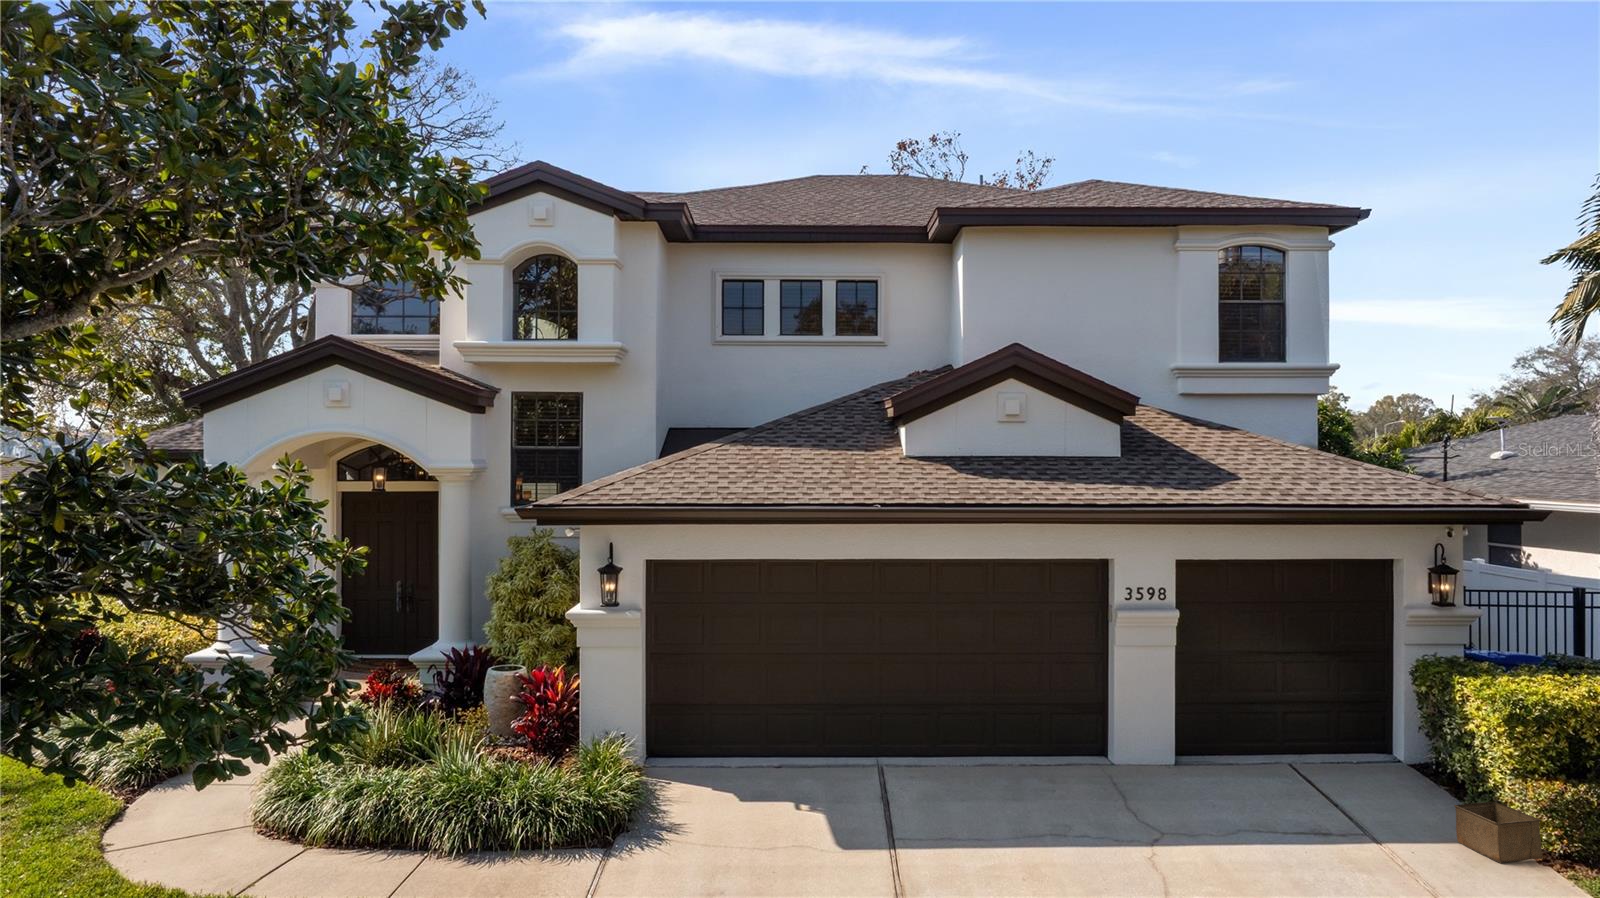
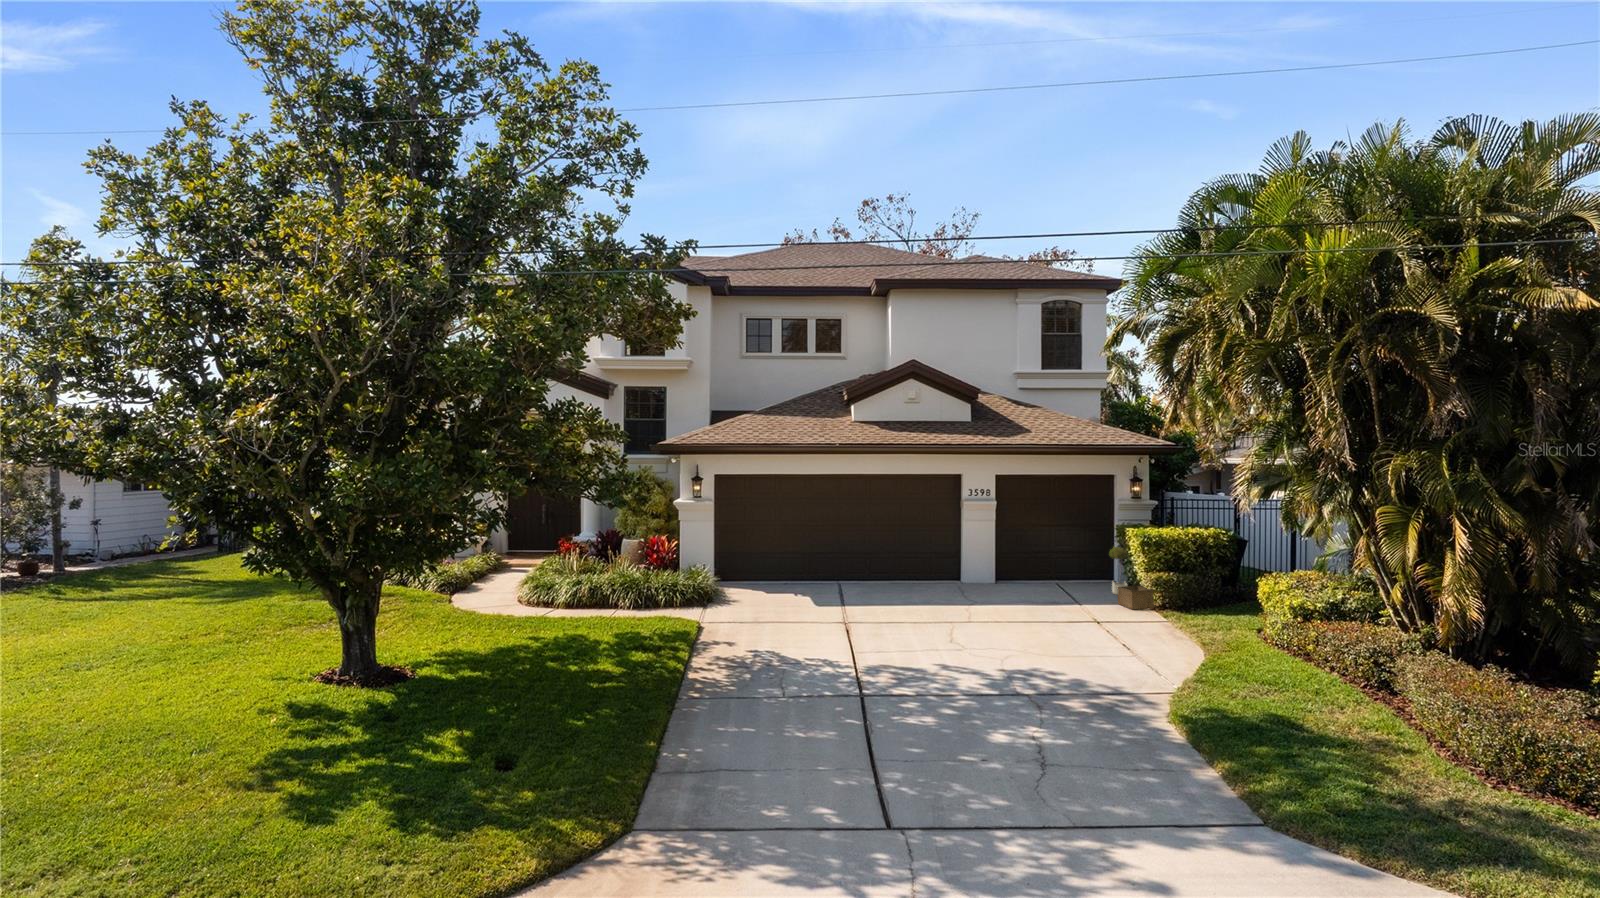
potted tree: none [1414,708,1462,811] -> present [1109,547,1129,595]

